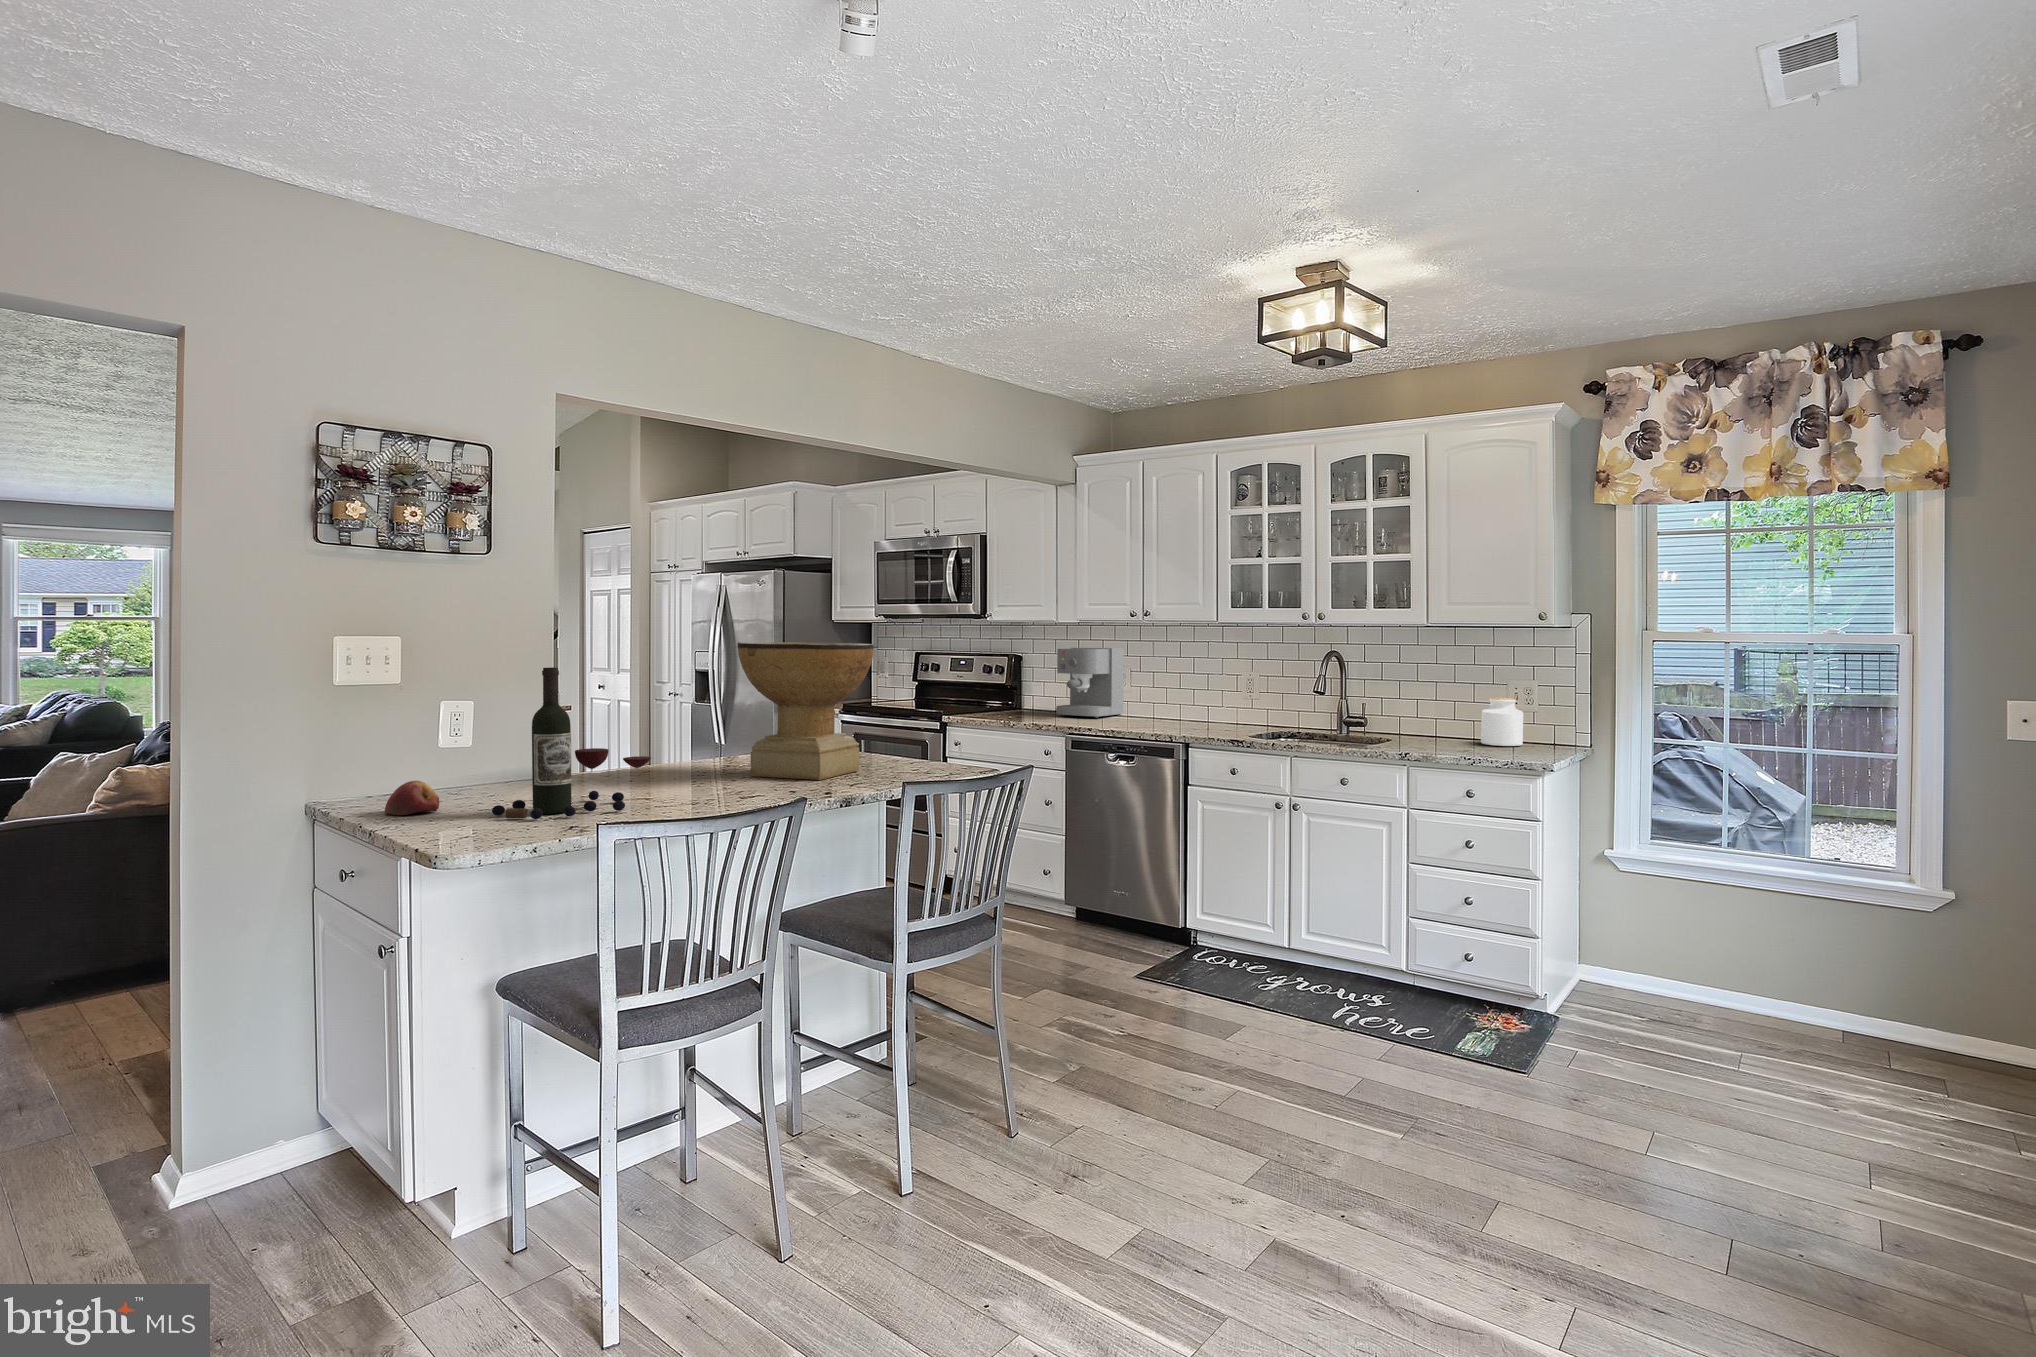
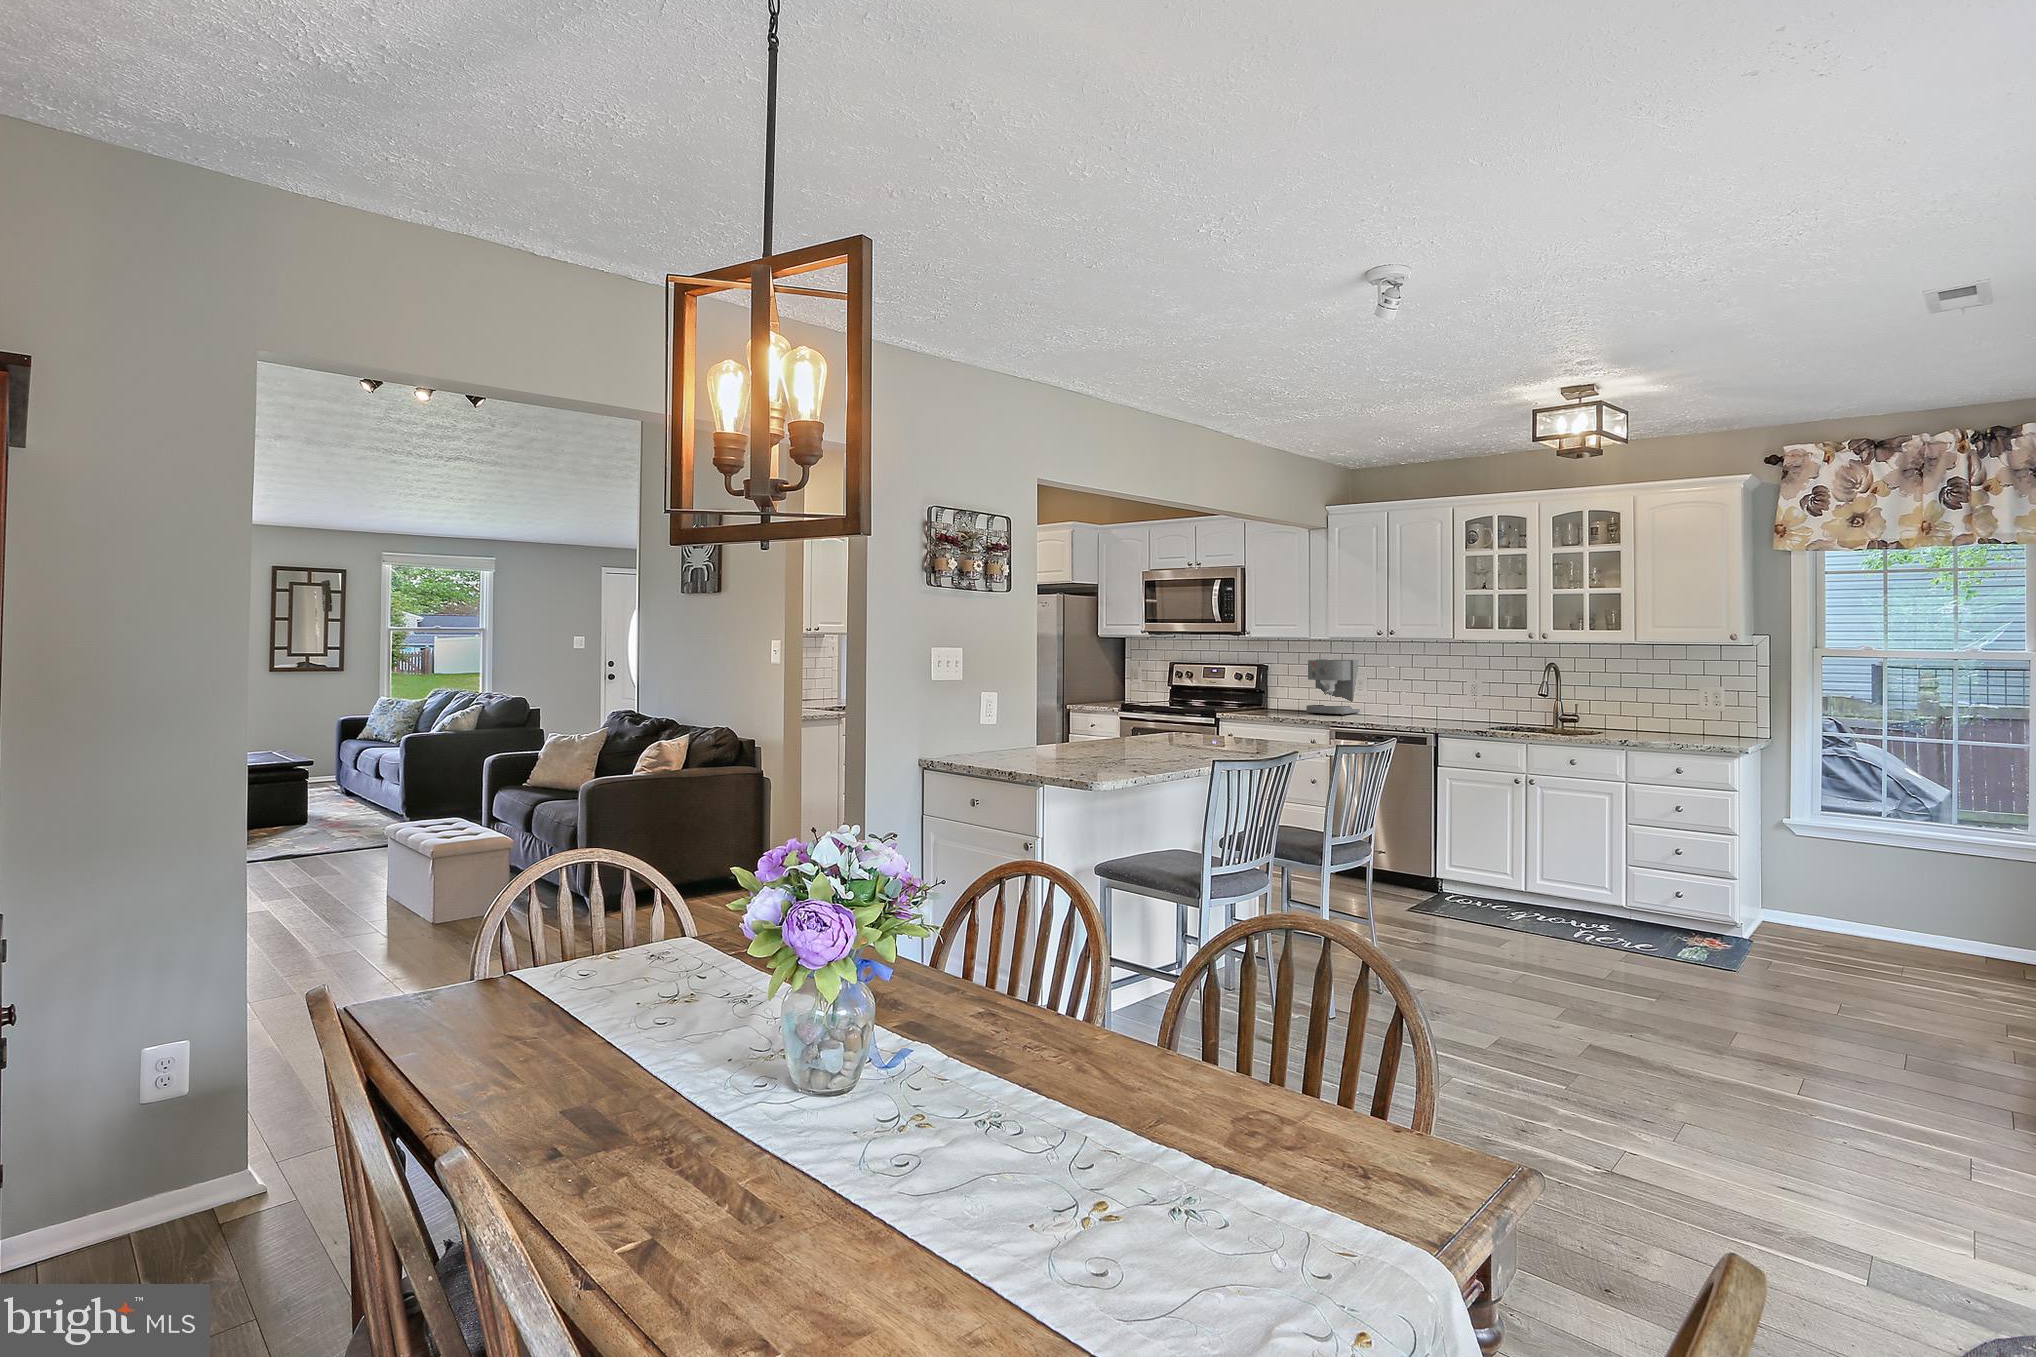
decorative bowl: present [738,642,874,780] -> none [1163,655,1258,750]
wine bottle: present [492,668,651,819] -> none [1072,671,1158,767]
jar: present [1481,698,1523,746] -> none [1679,699,1715,736]
apple: present [385,781,439,815] -> none [1000,743,1031,764]

